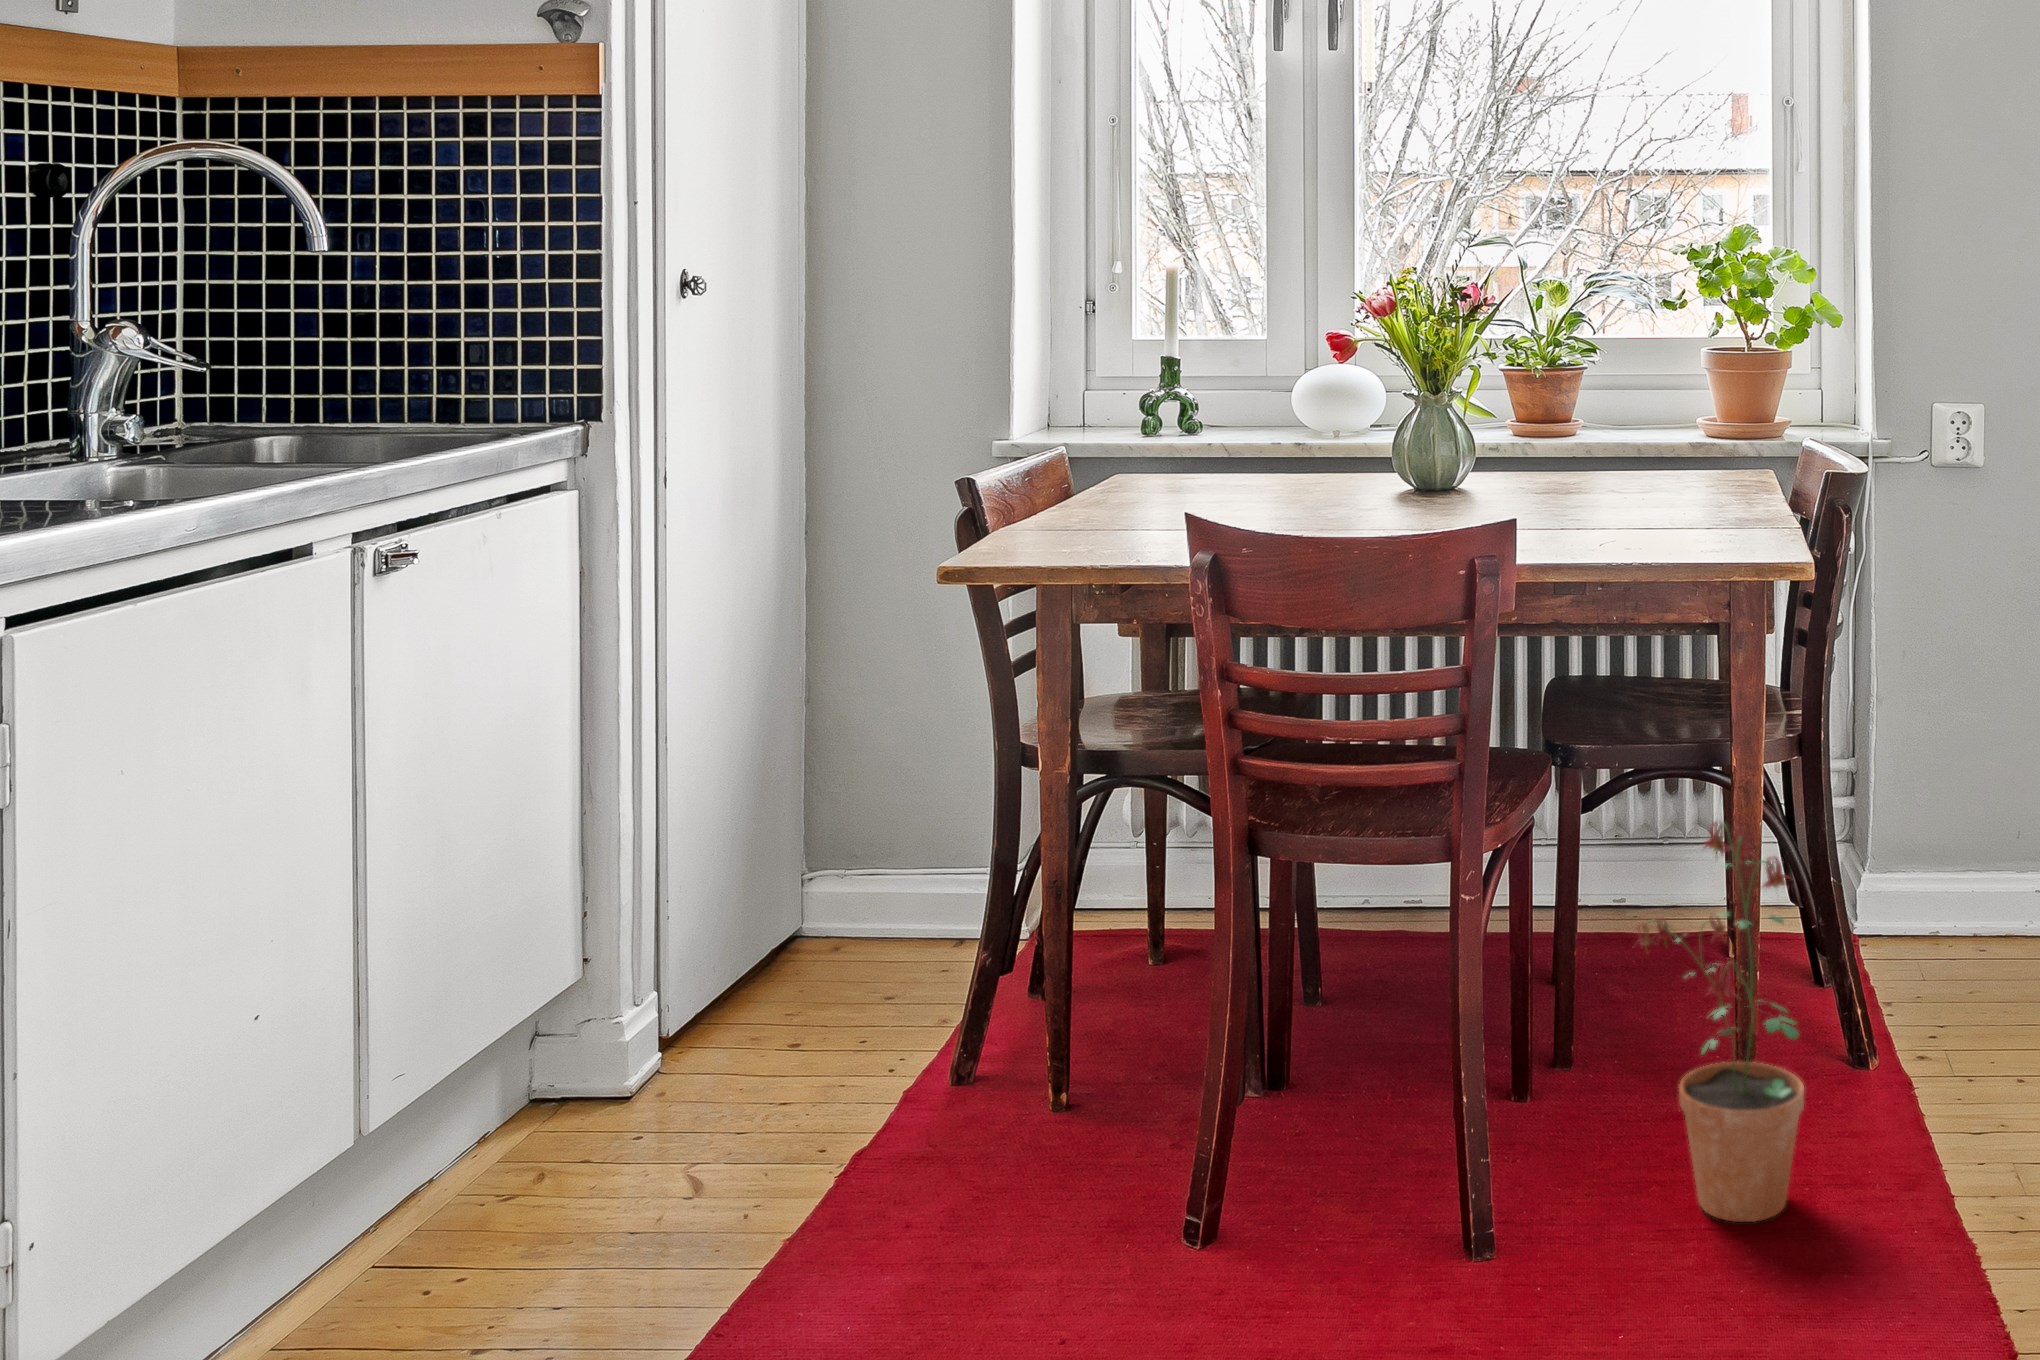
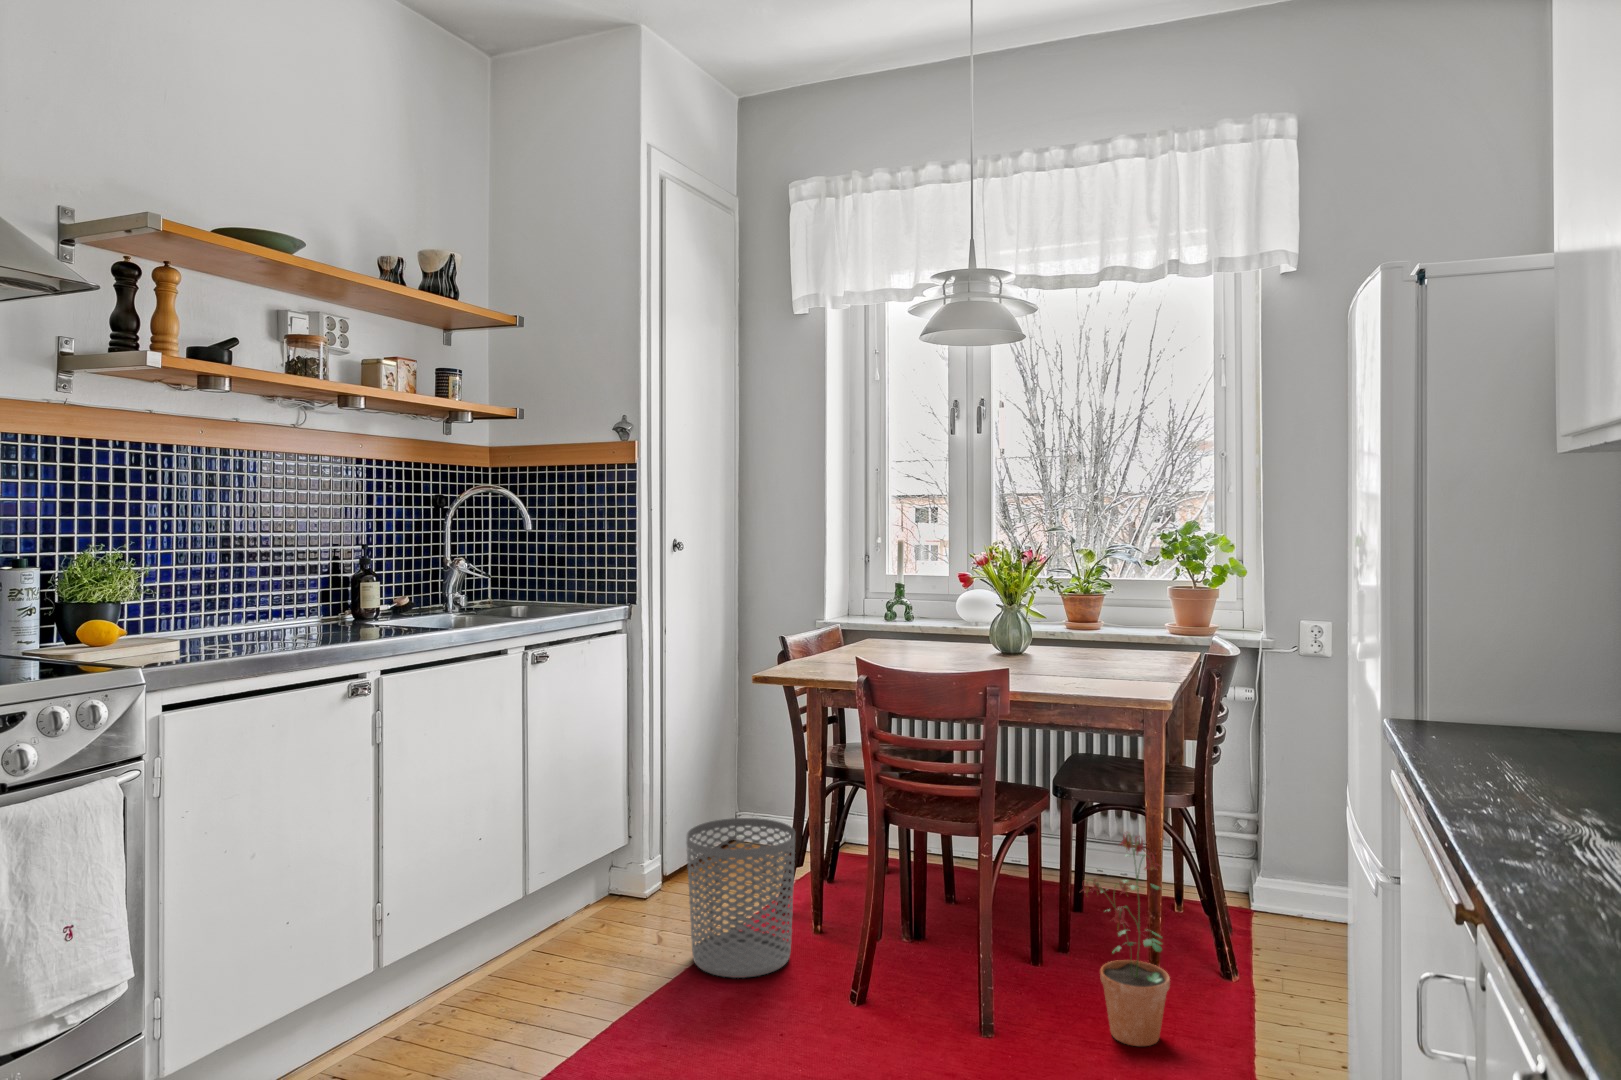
waste bin: none [780,875,1030,1230] -> present [686,818,795,978]

